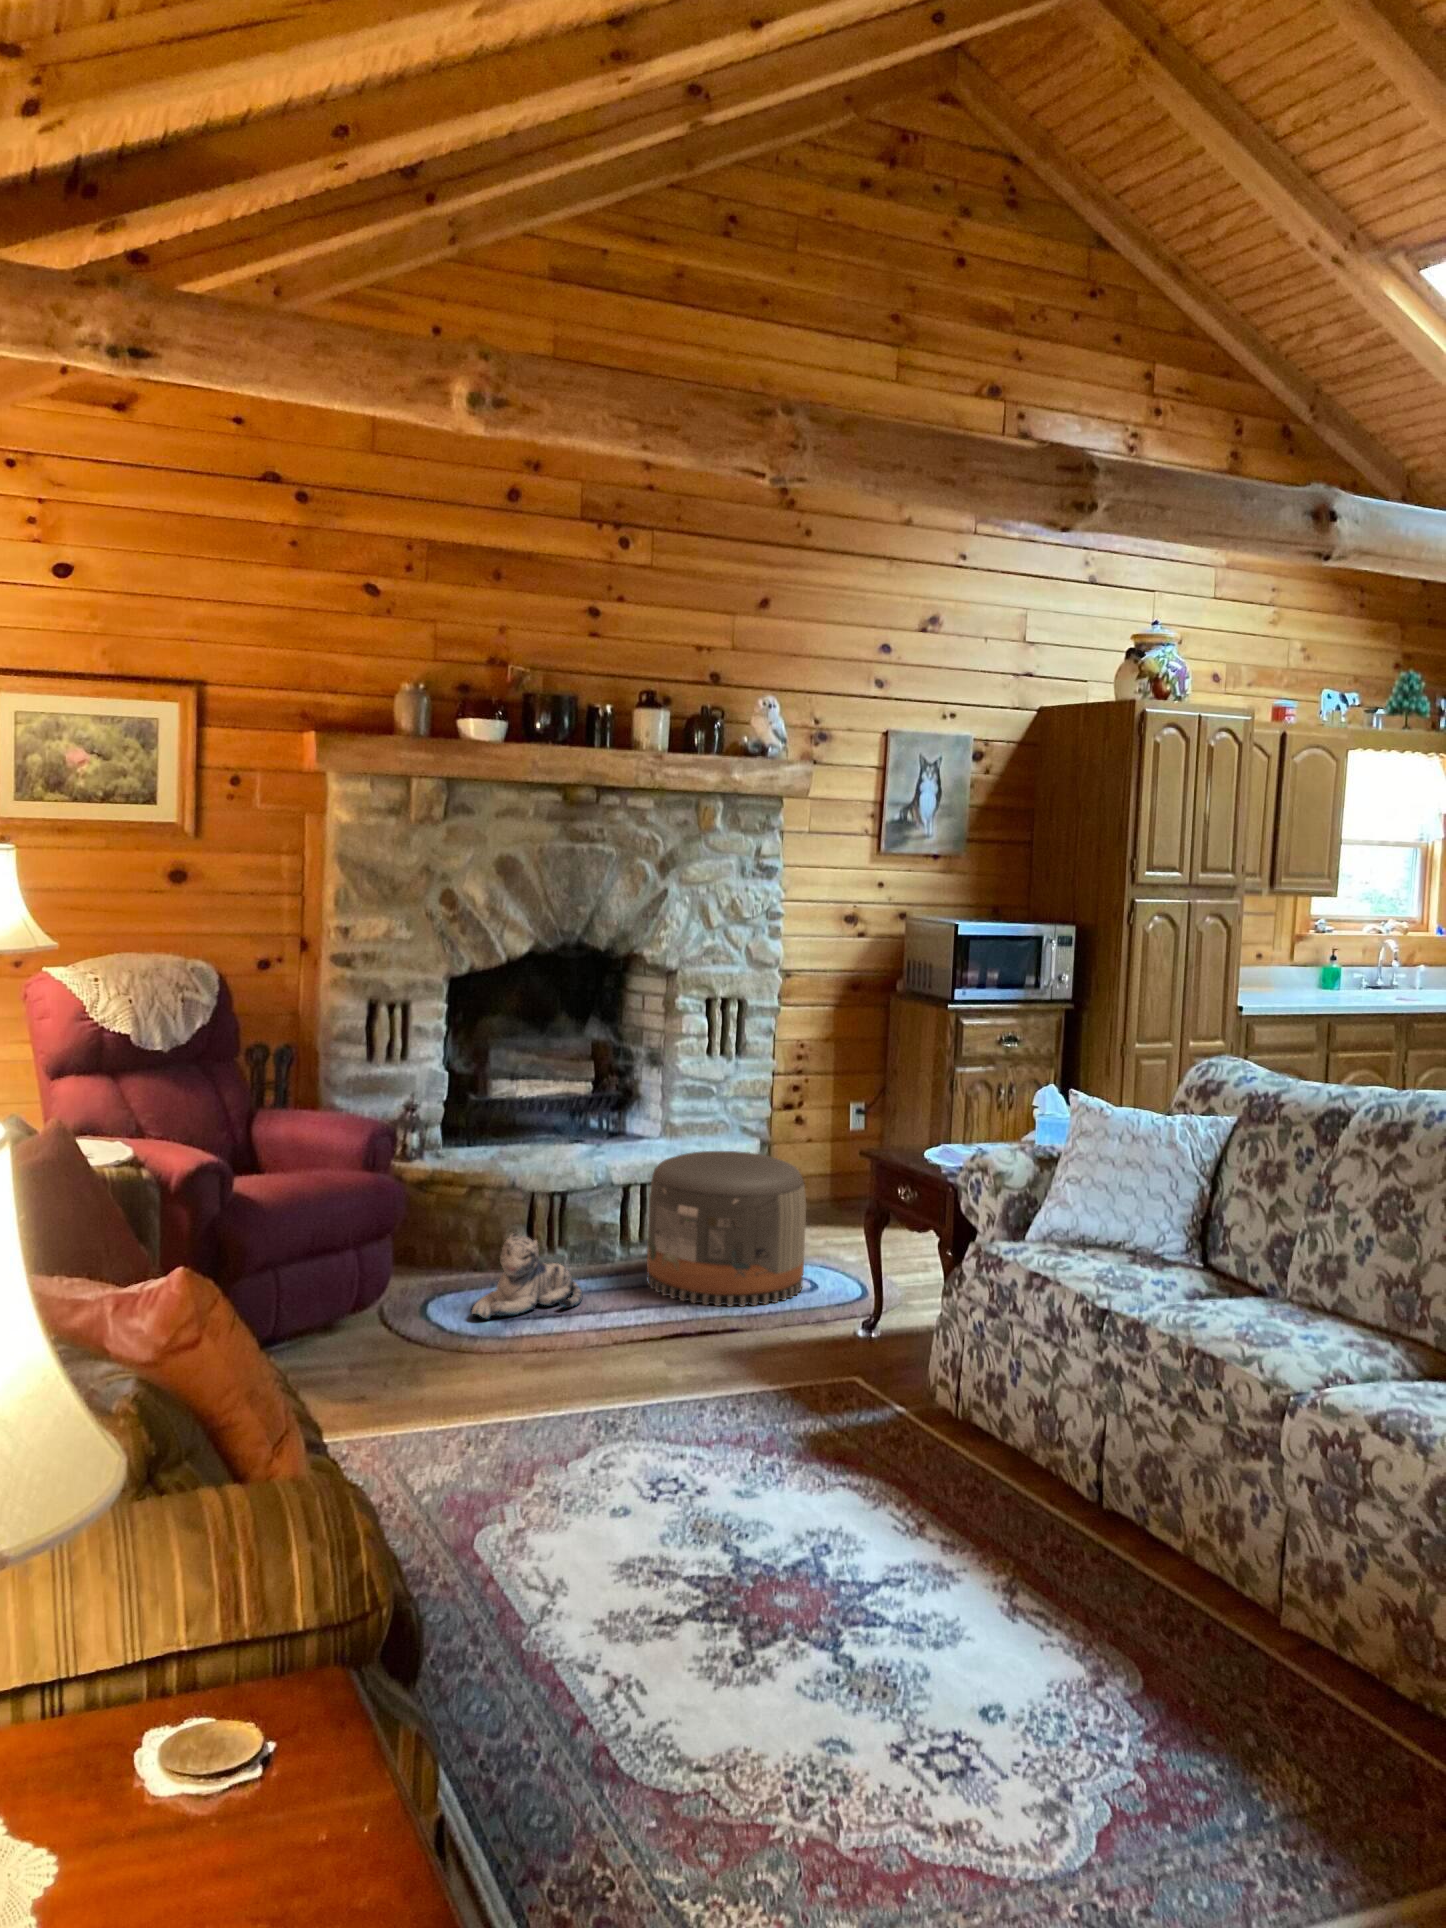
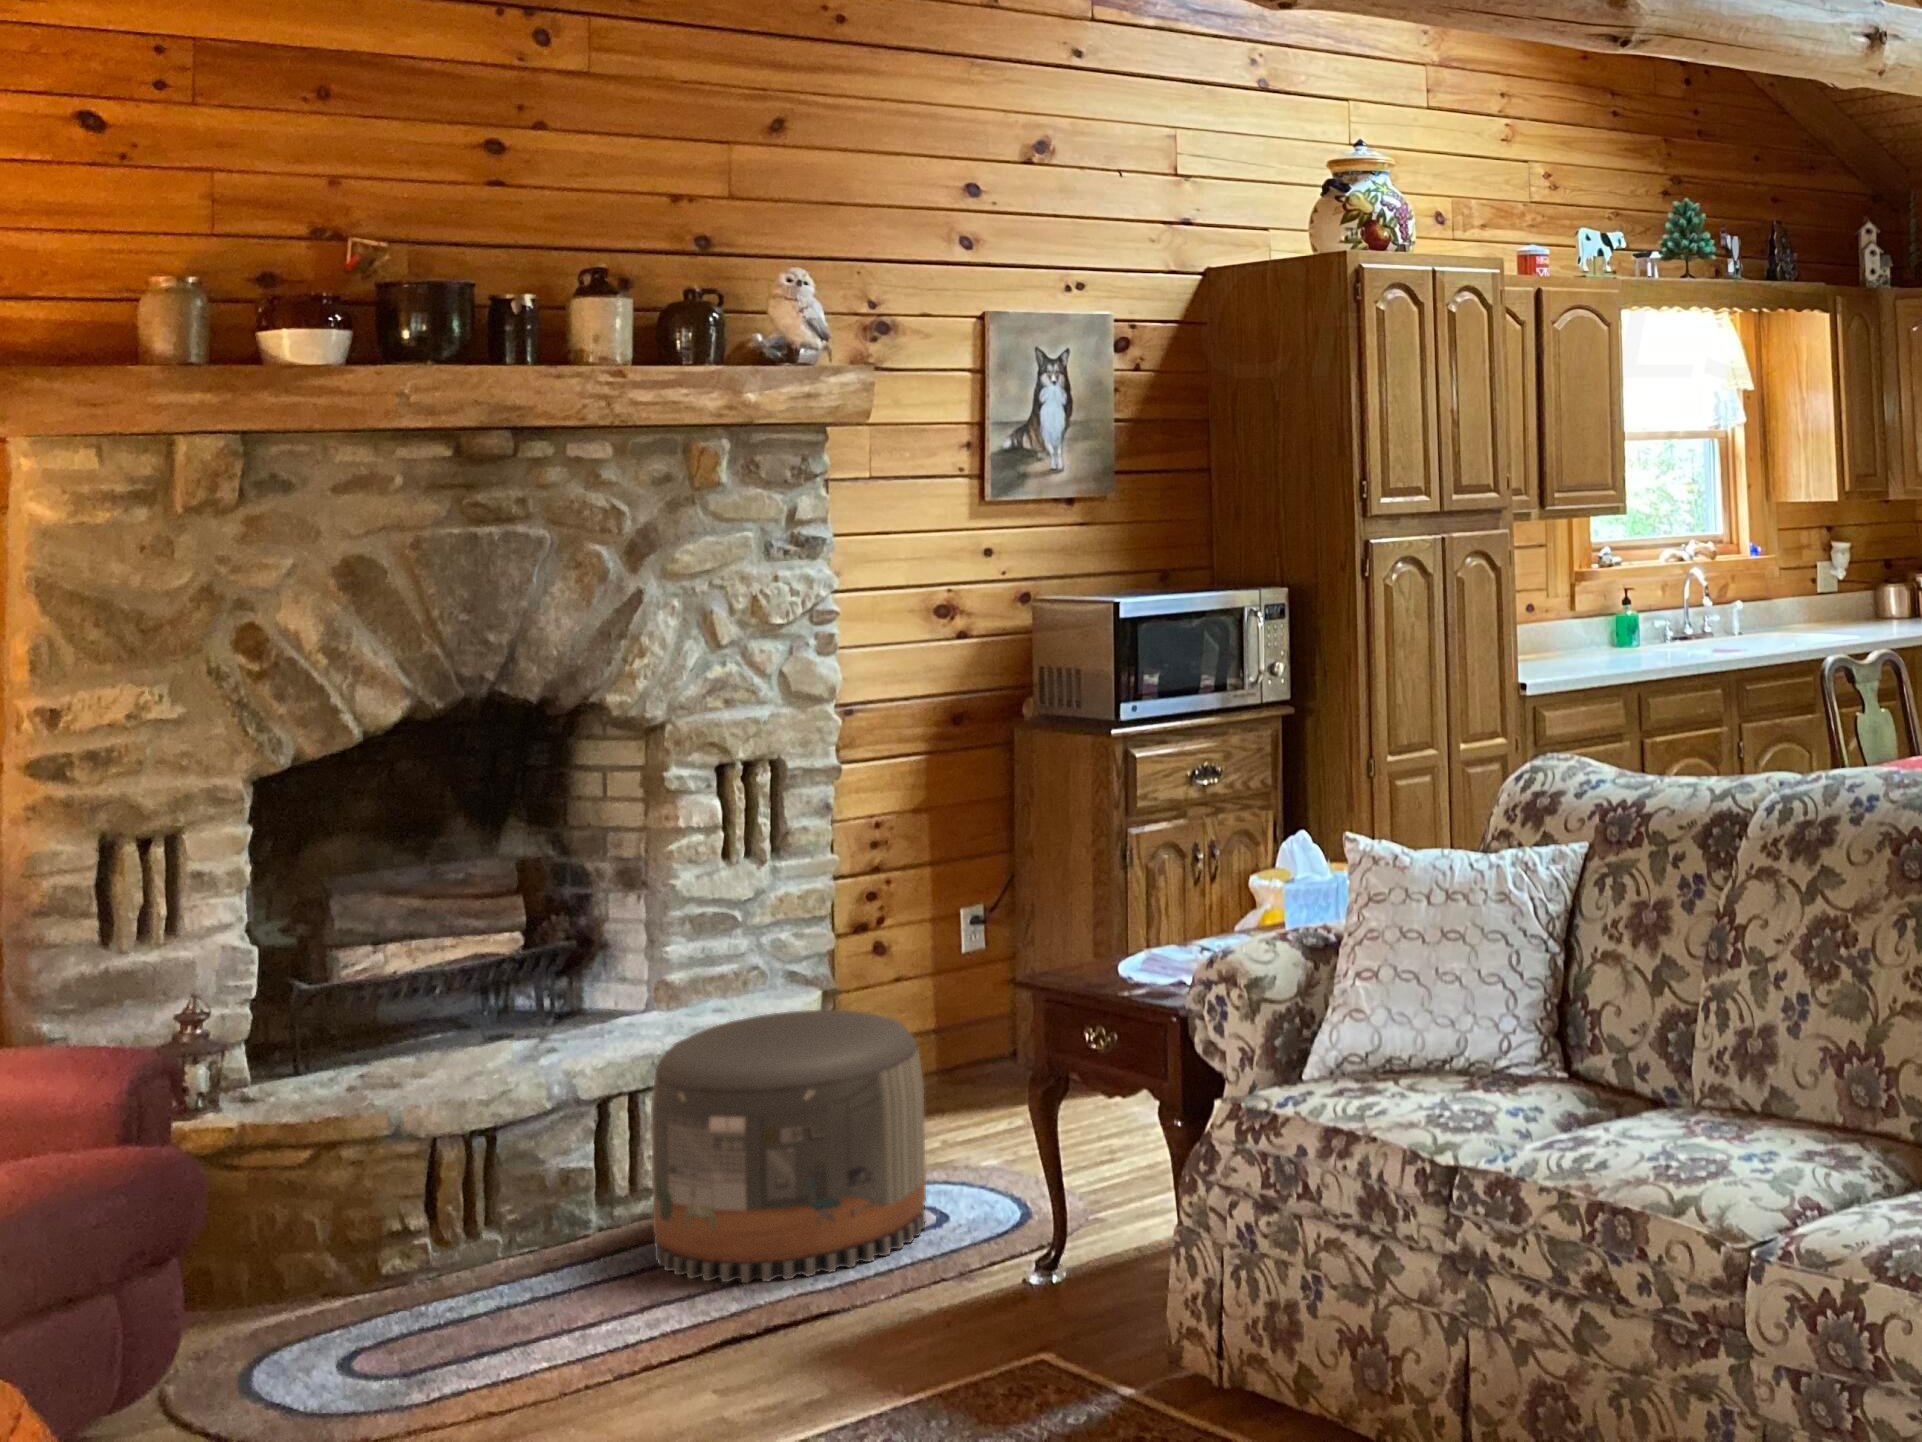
plush toy: present [471,1233,583,1319] -> none [339,1216,545,1383]

